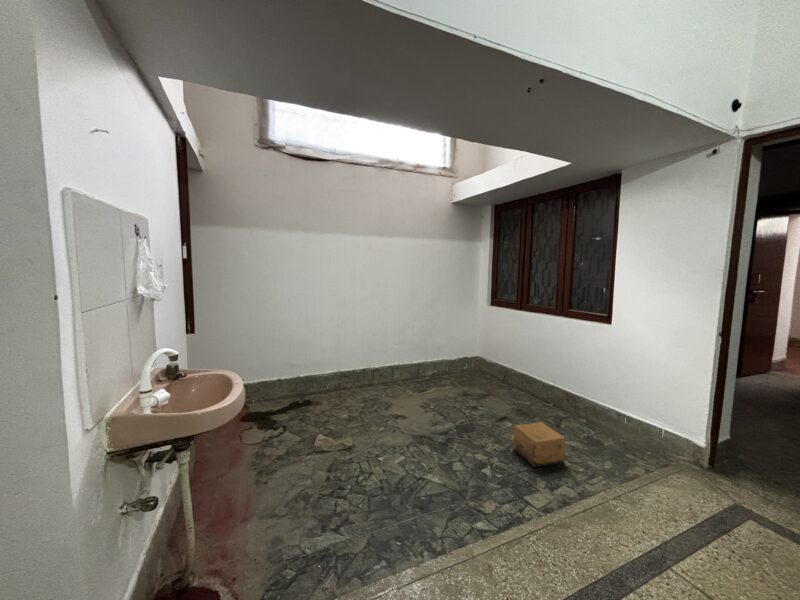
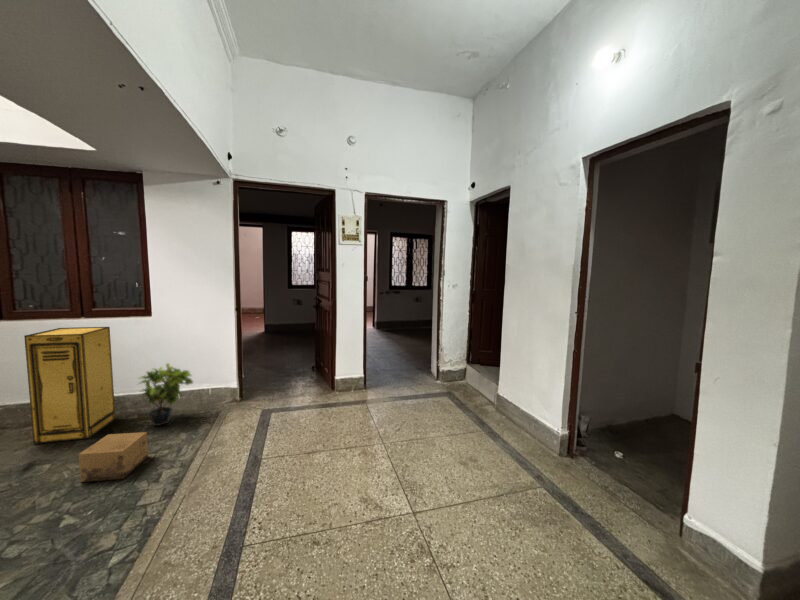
storage cabinet: none [518,323,577,419] -> present [24,327,115,444]
potted plant: none [582,378,639,442] -> present [141,364,193,426]

